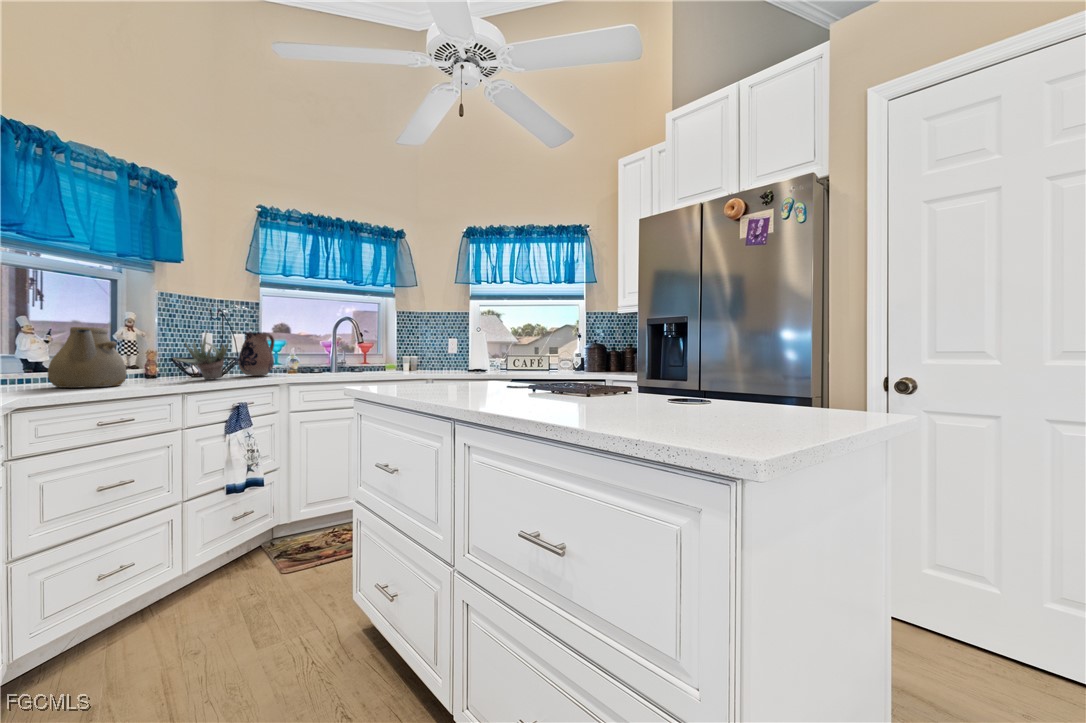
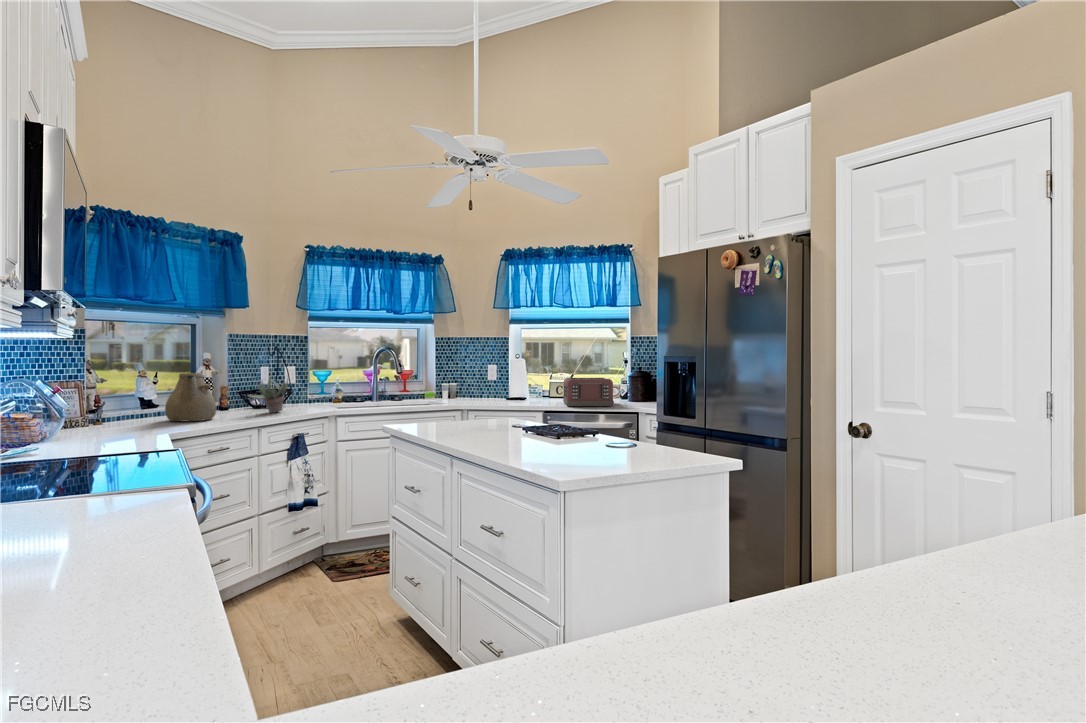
ceramic pitcher: present [238,332,274,376] -> none [294,368,323,408]
toaster: none [528,348,581,375] -> present [563,378,614,406]

